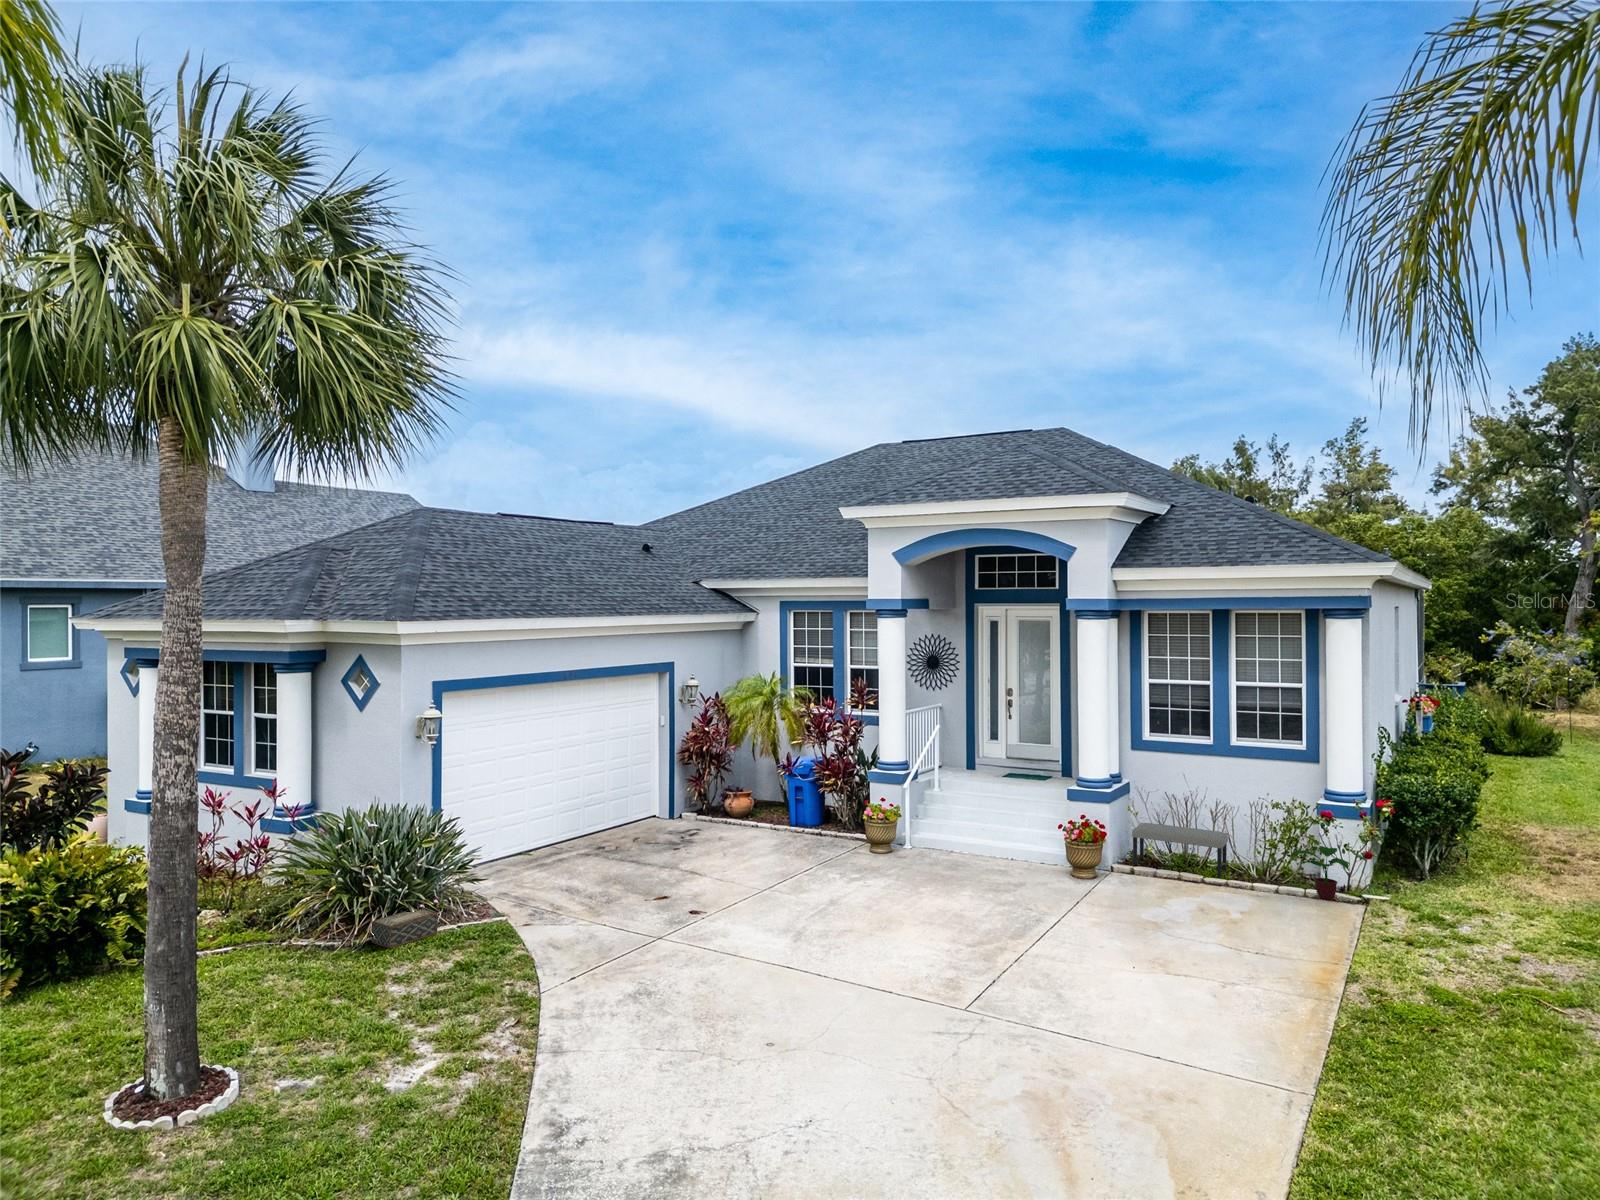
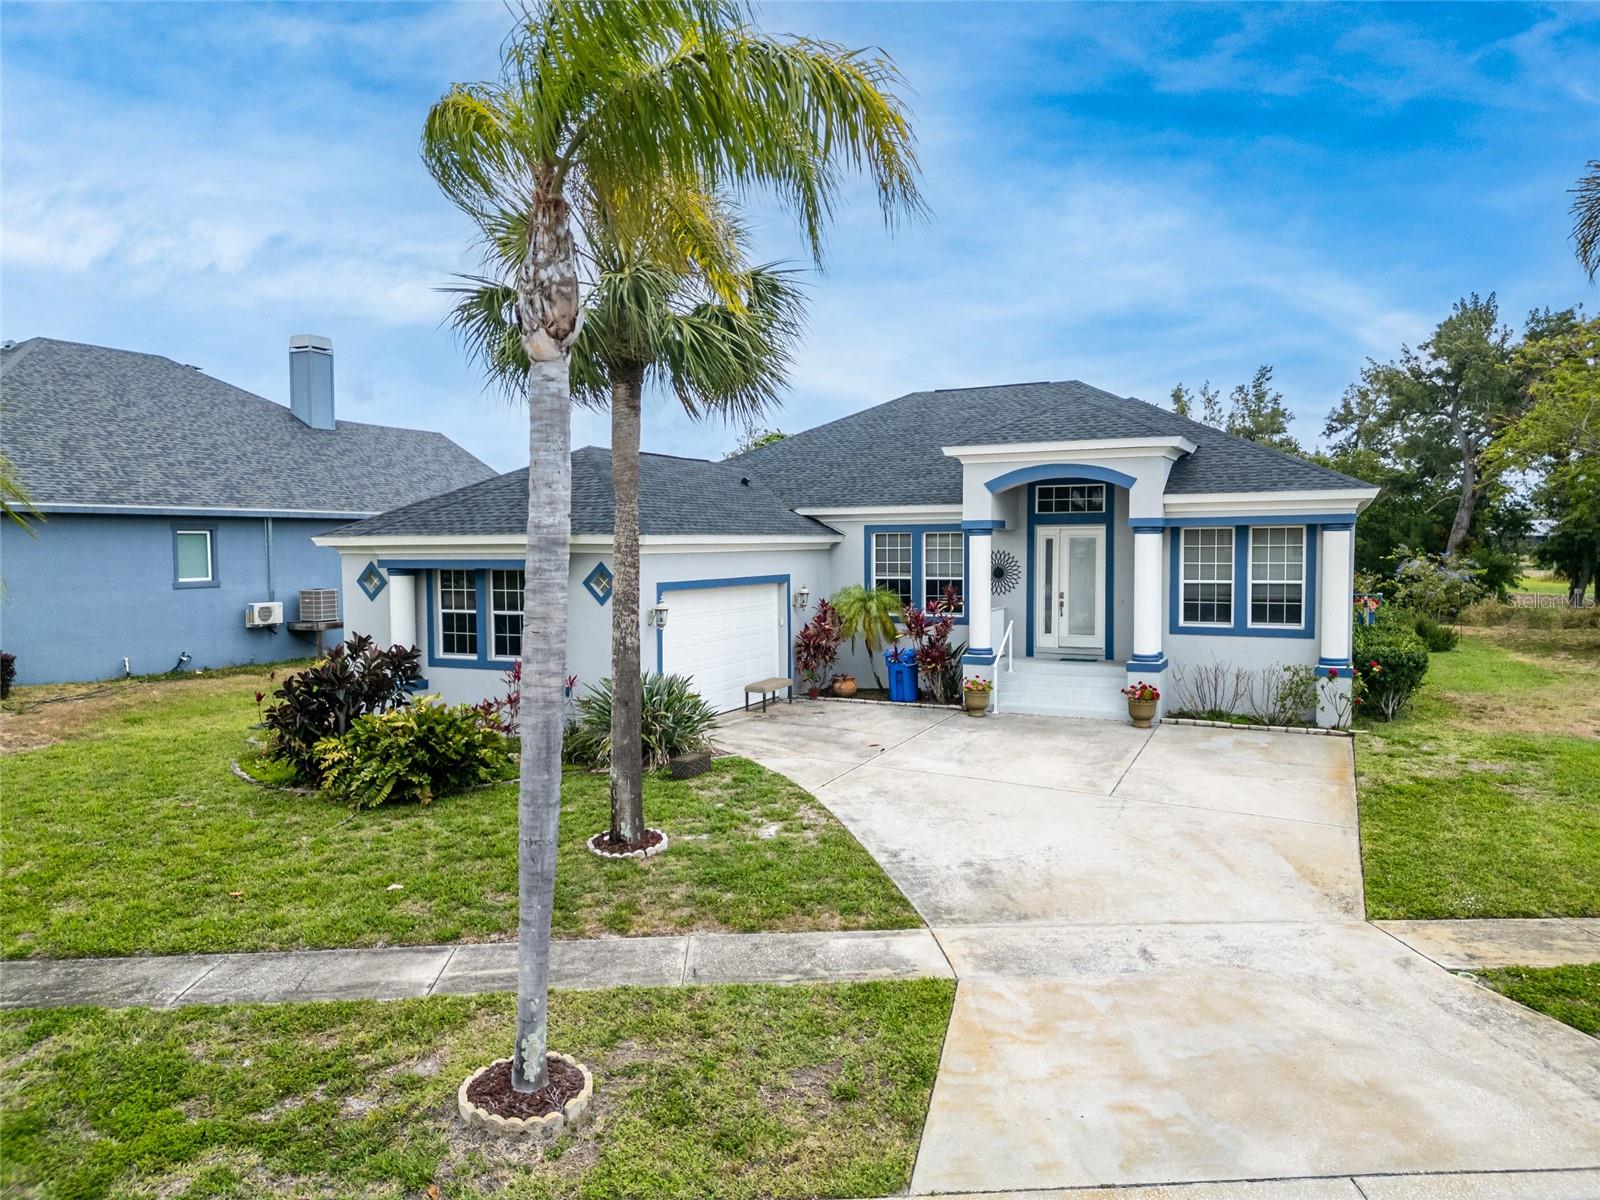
bench: present [1132,823,1228,877] -> present [744,677,793,713]
potted plant: present [1290,846,1350,900] -> present [804,670,822,699]

